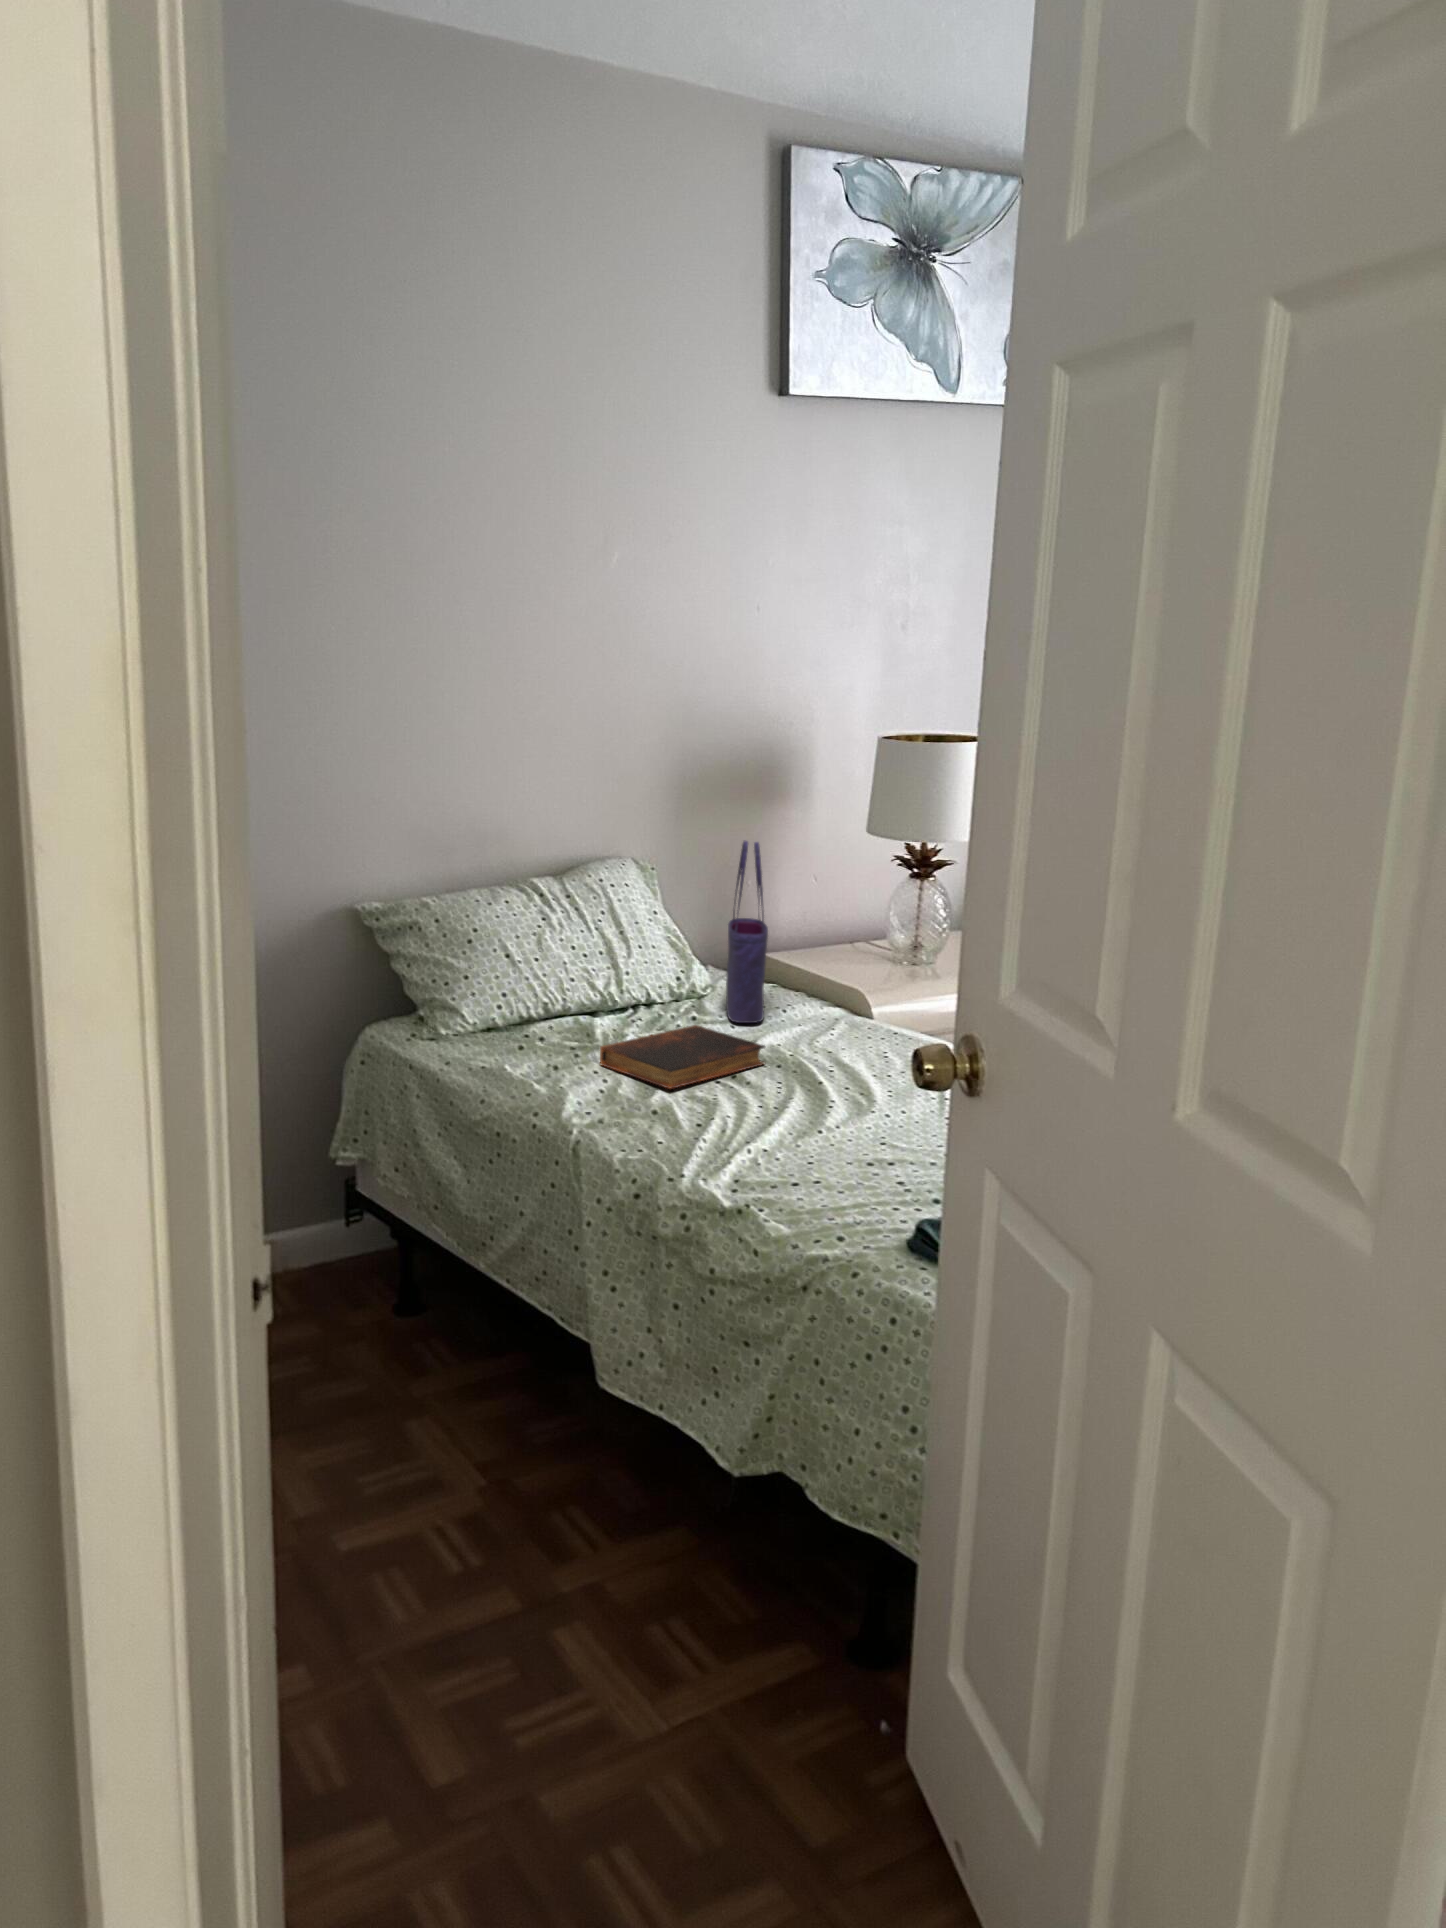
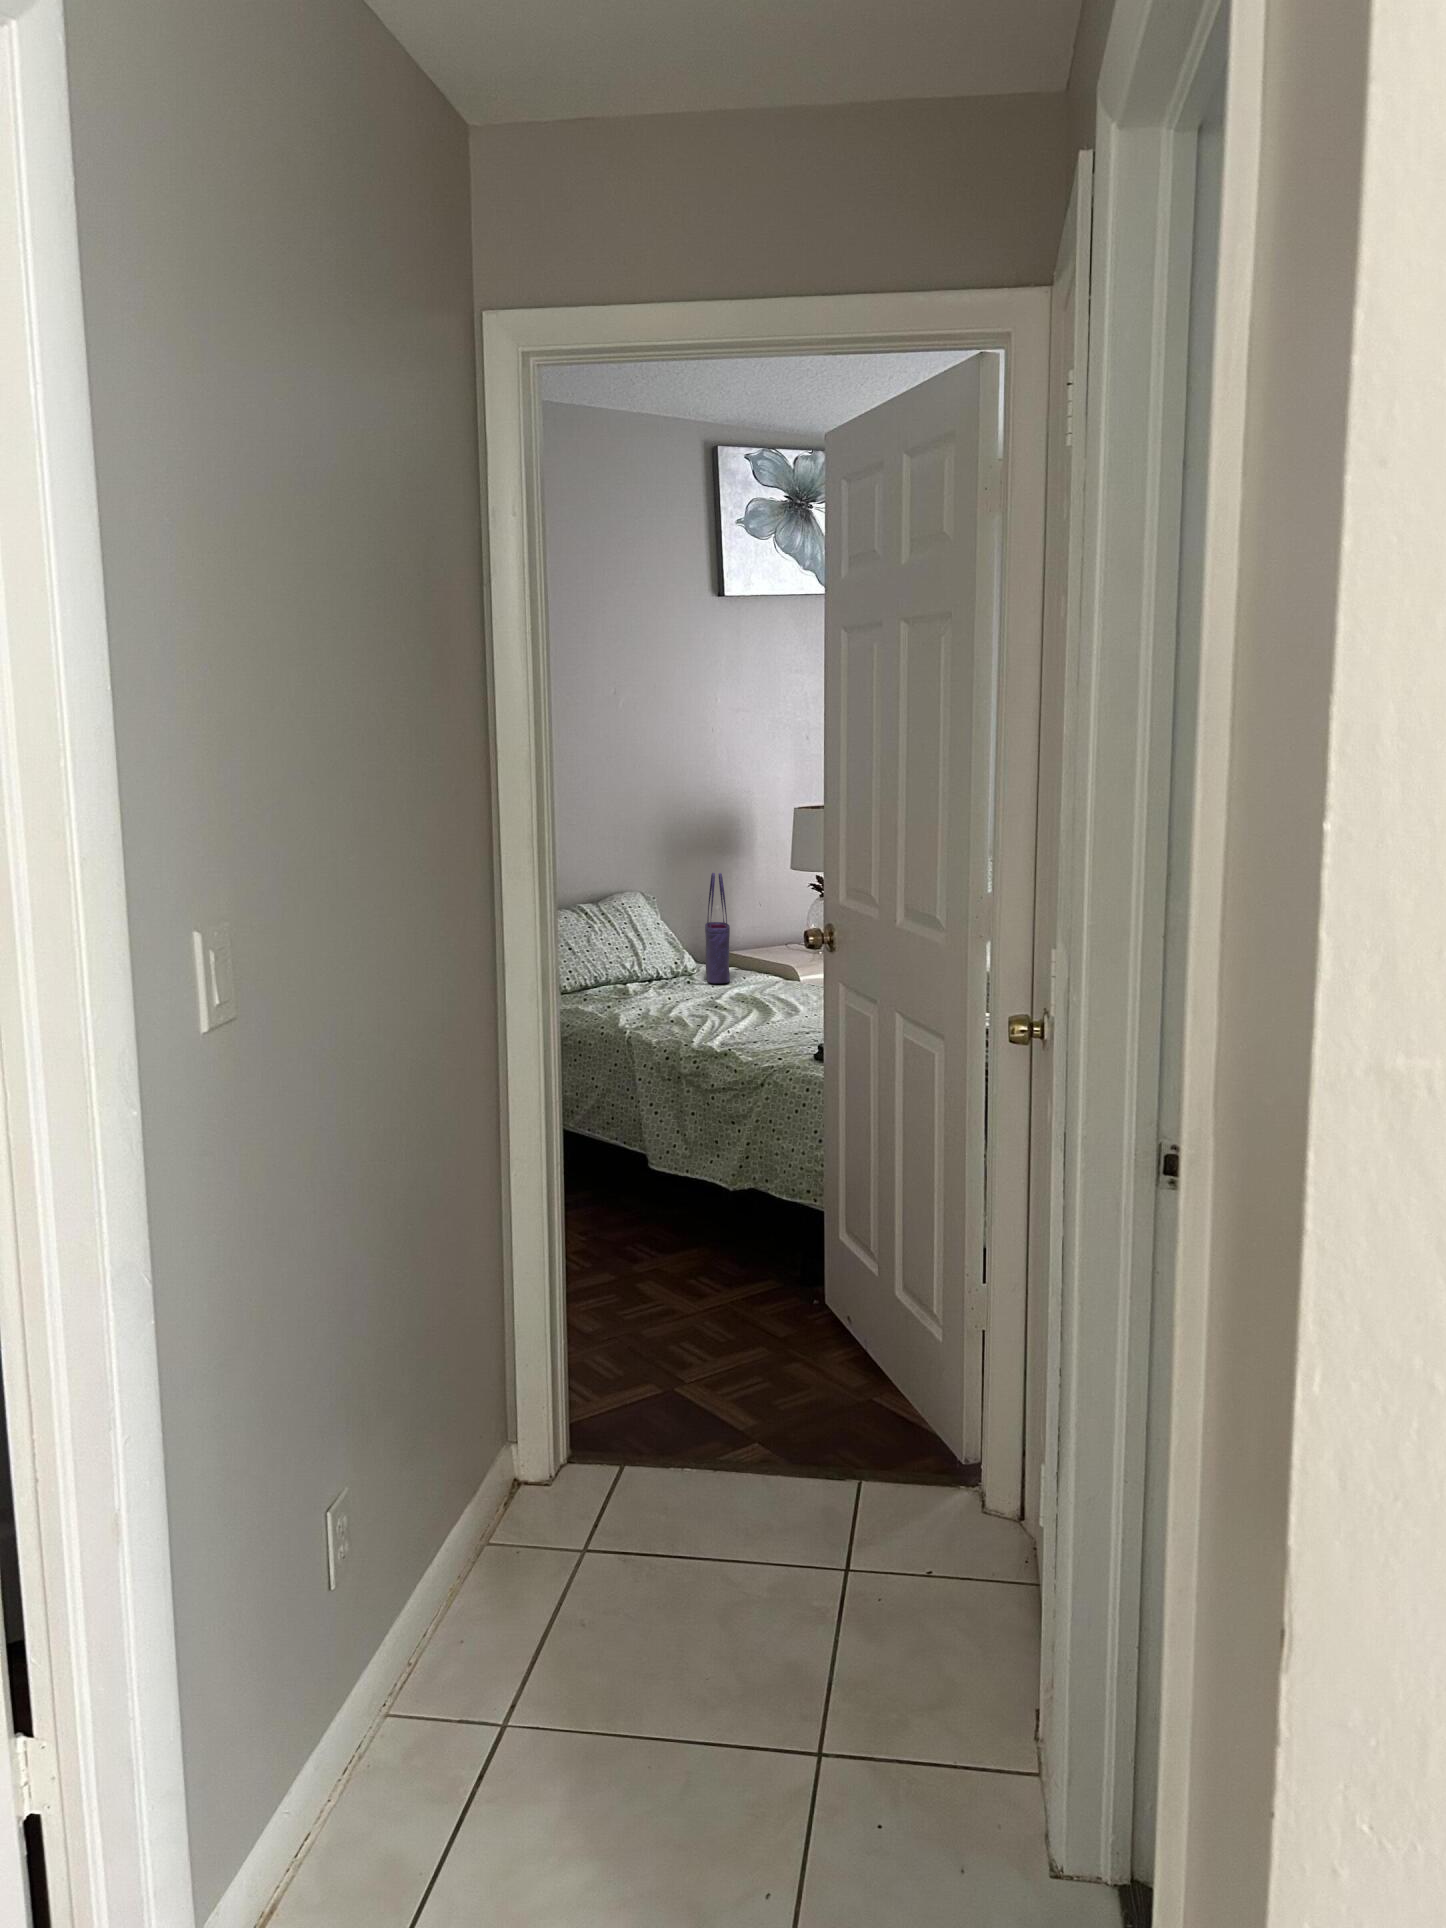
book: present [600,1025,765,1089] -> none [635,983,733,1010]

